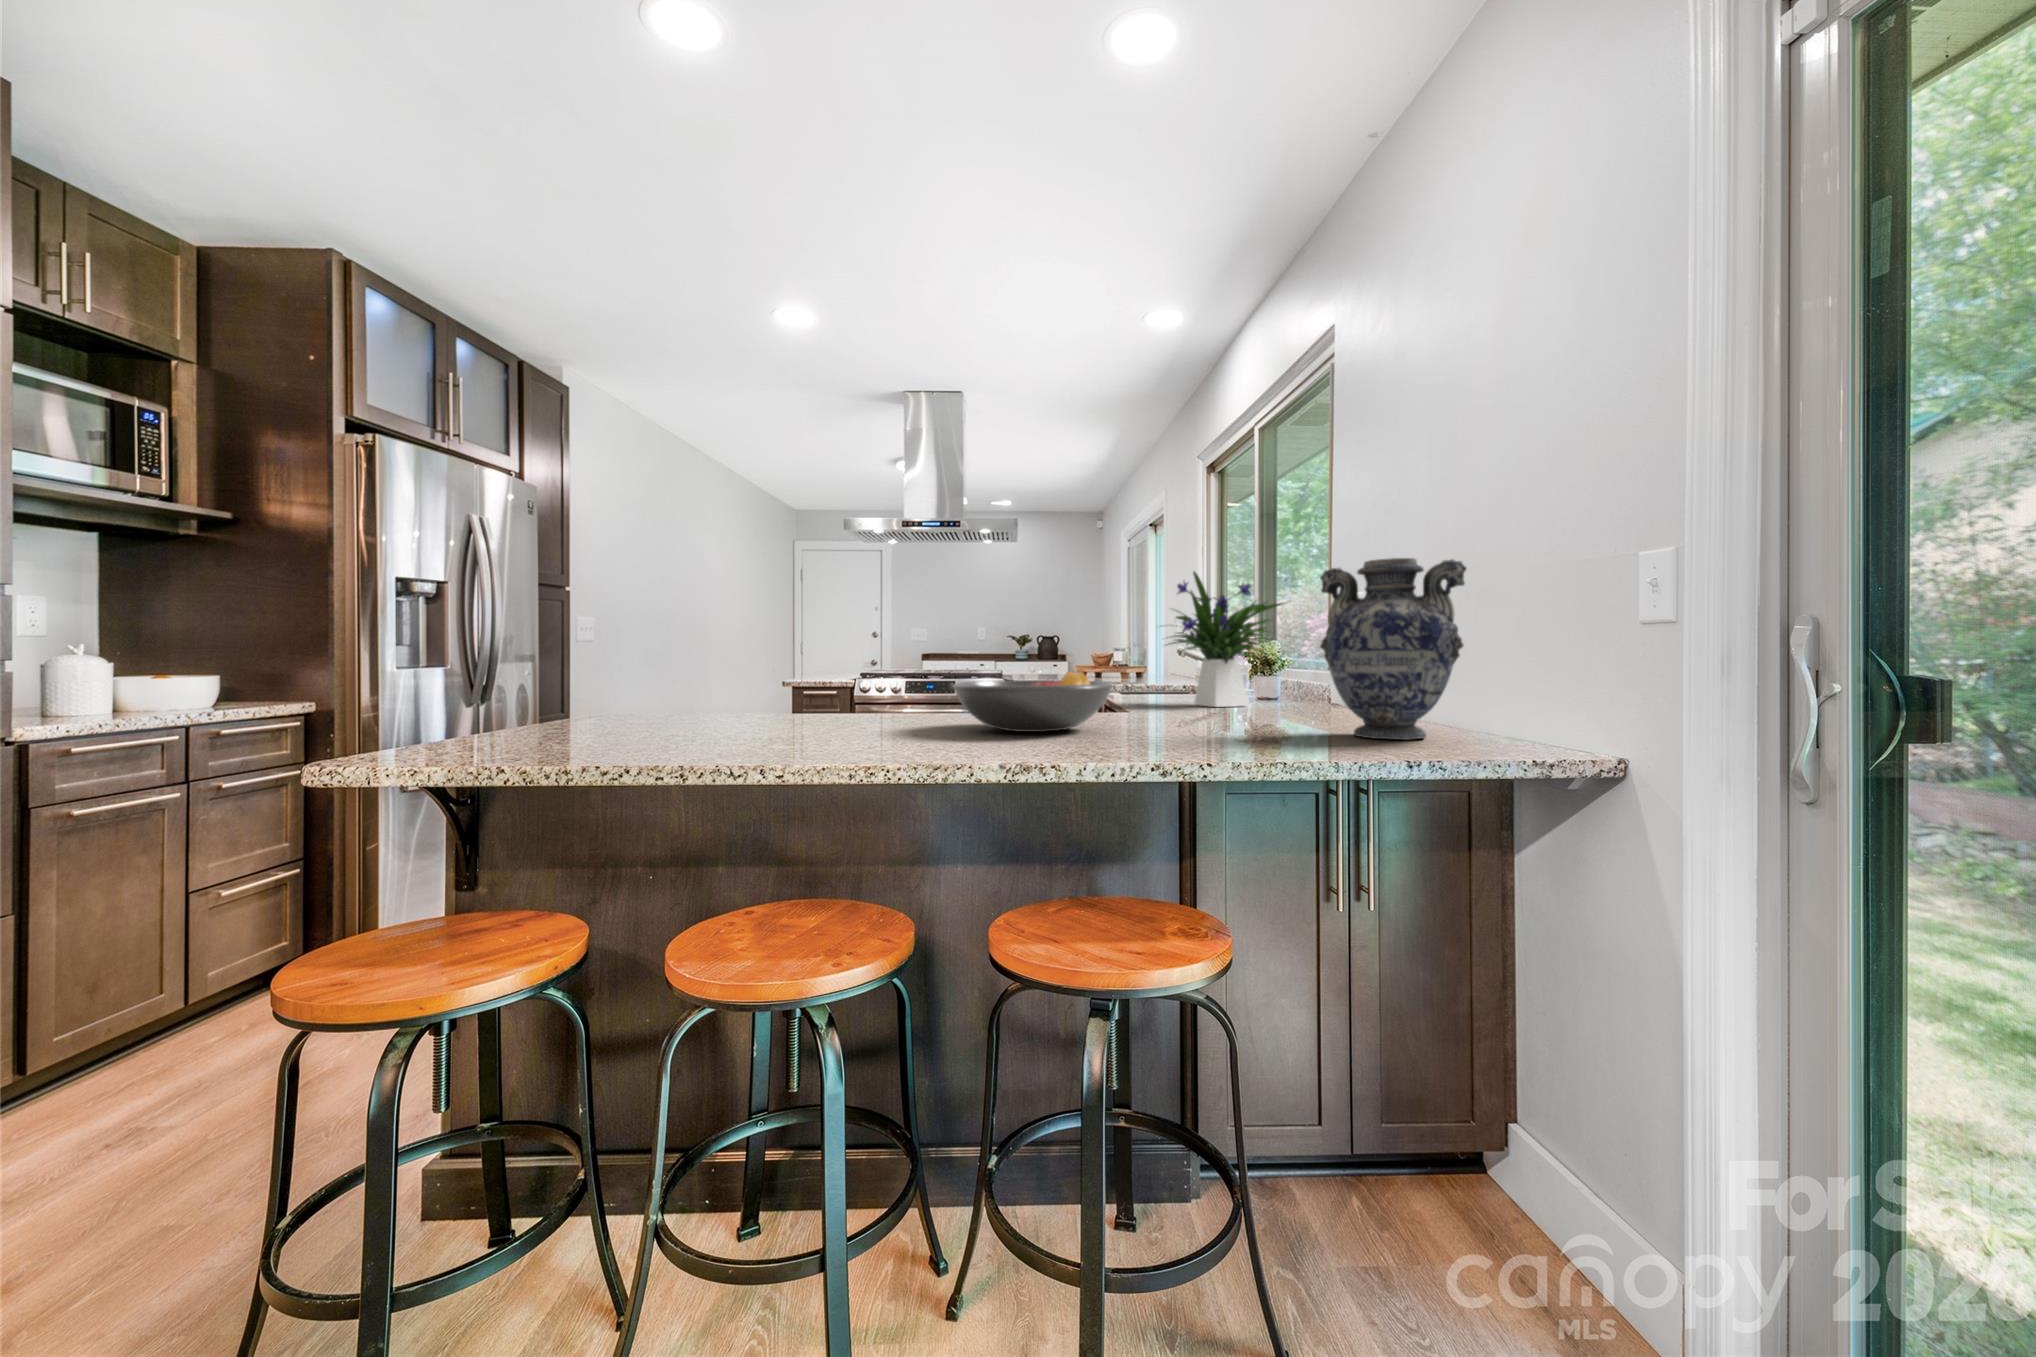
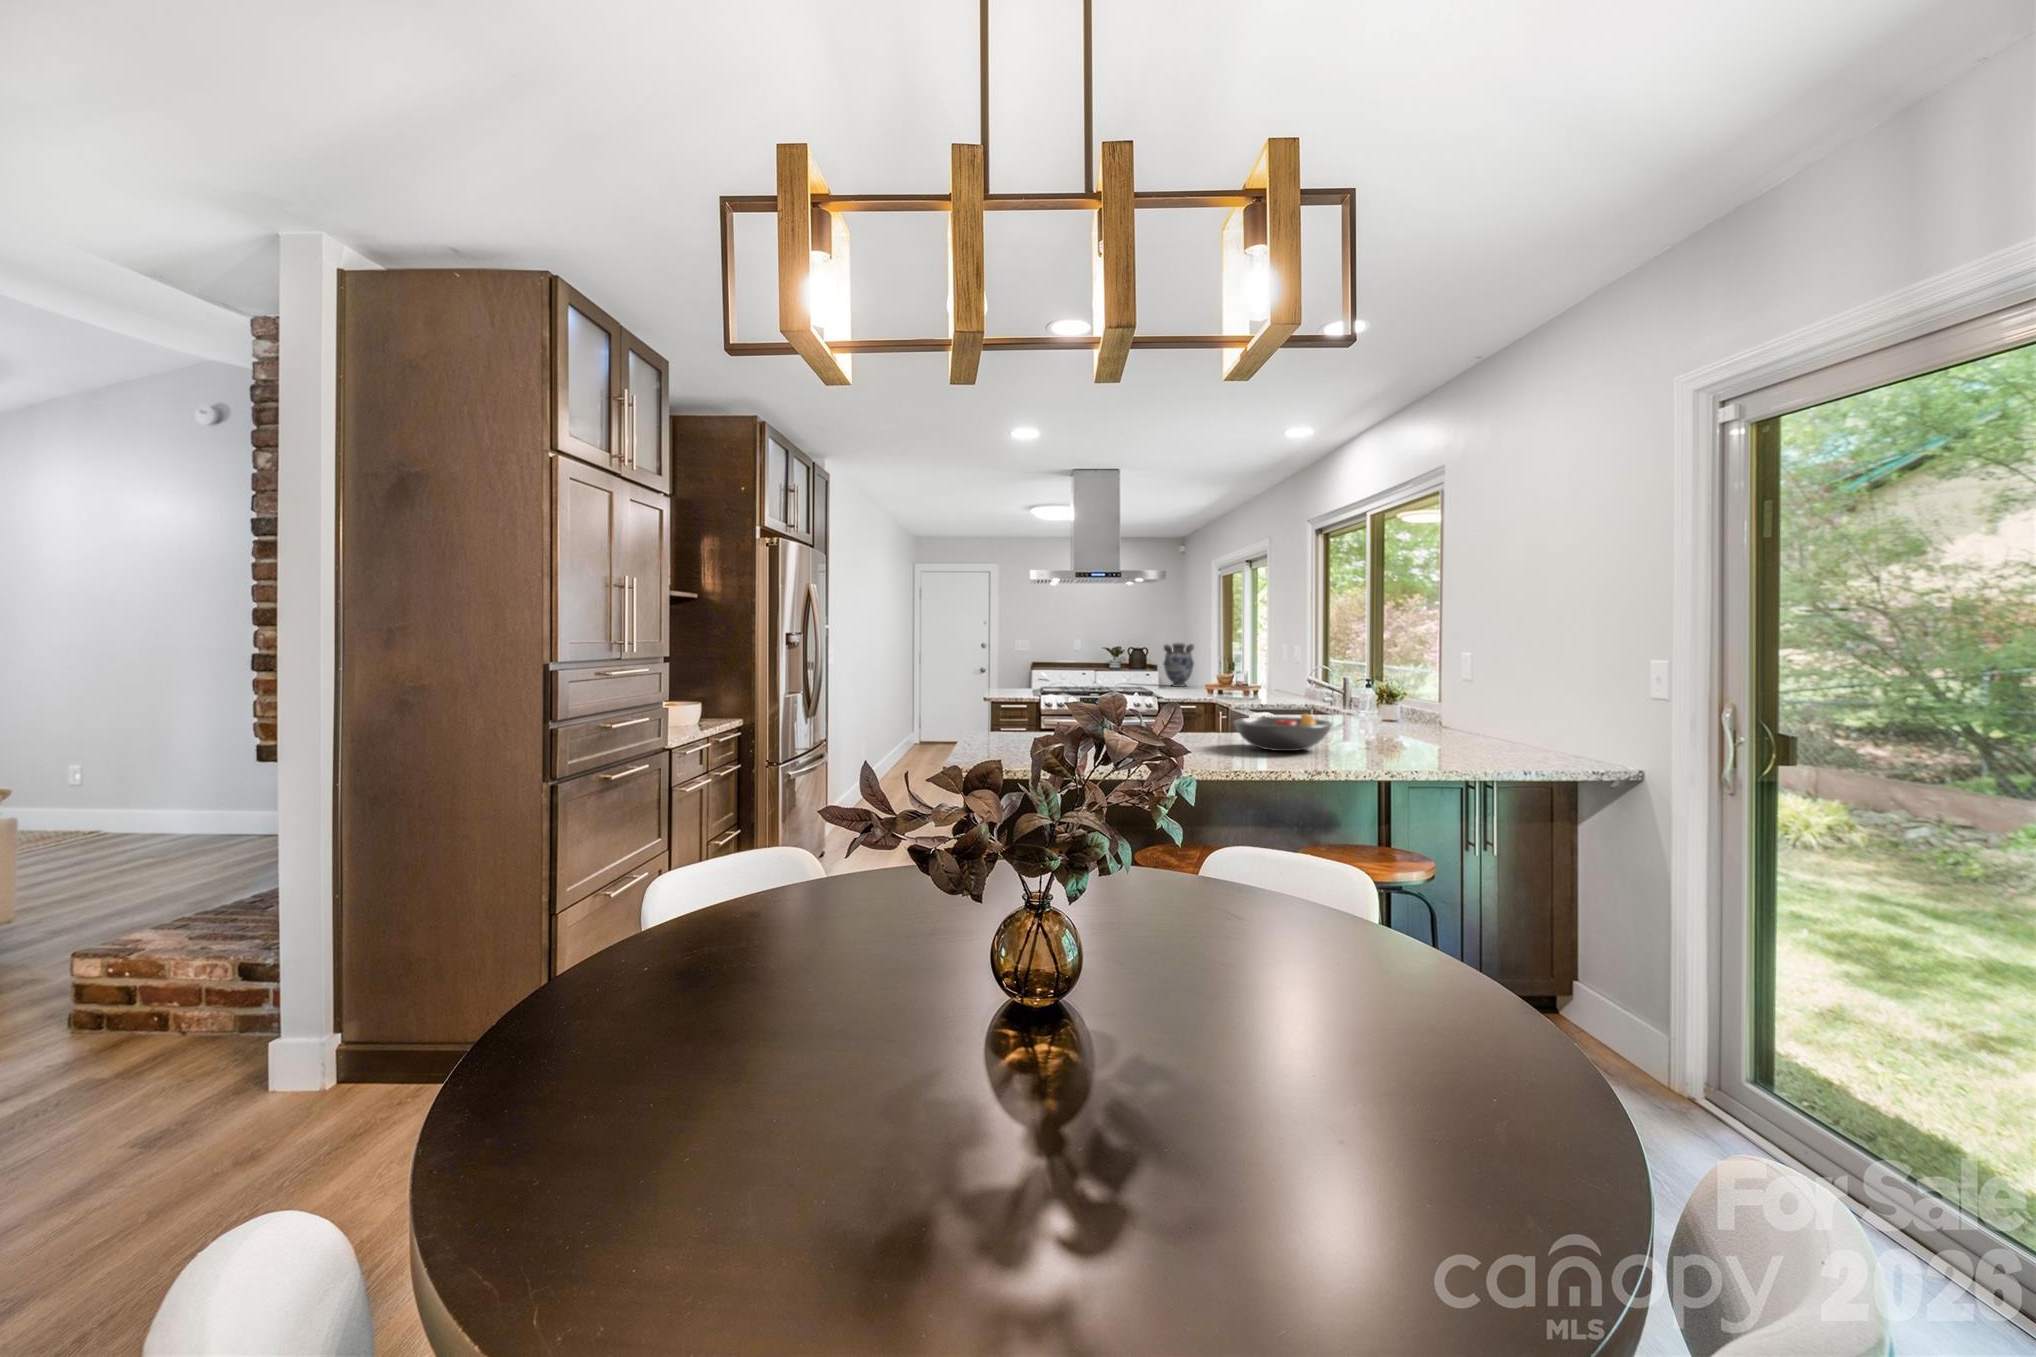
vase: present [1320,558,1466,740] -> present [1164,643,1194,687]
flower arrangement: present [1165,572,1286,707] -> none [1323,638,1418,730]

